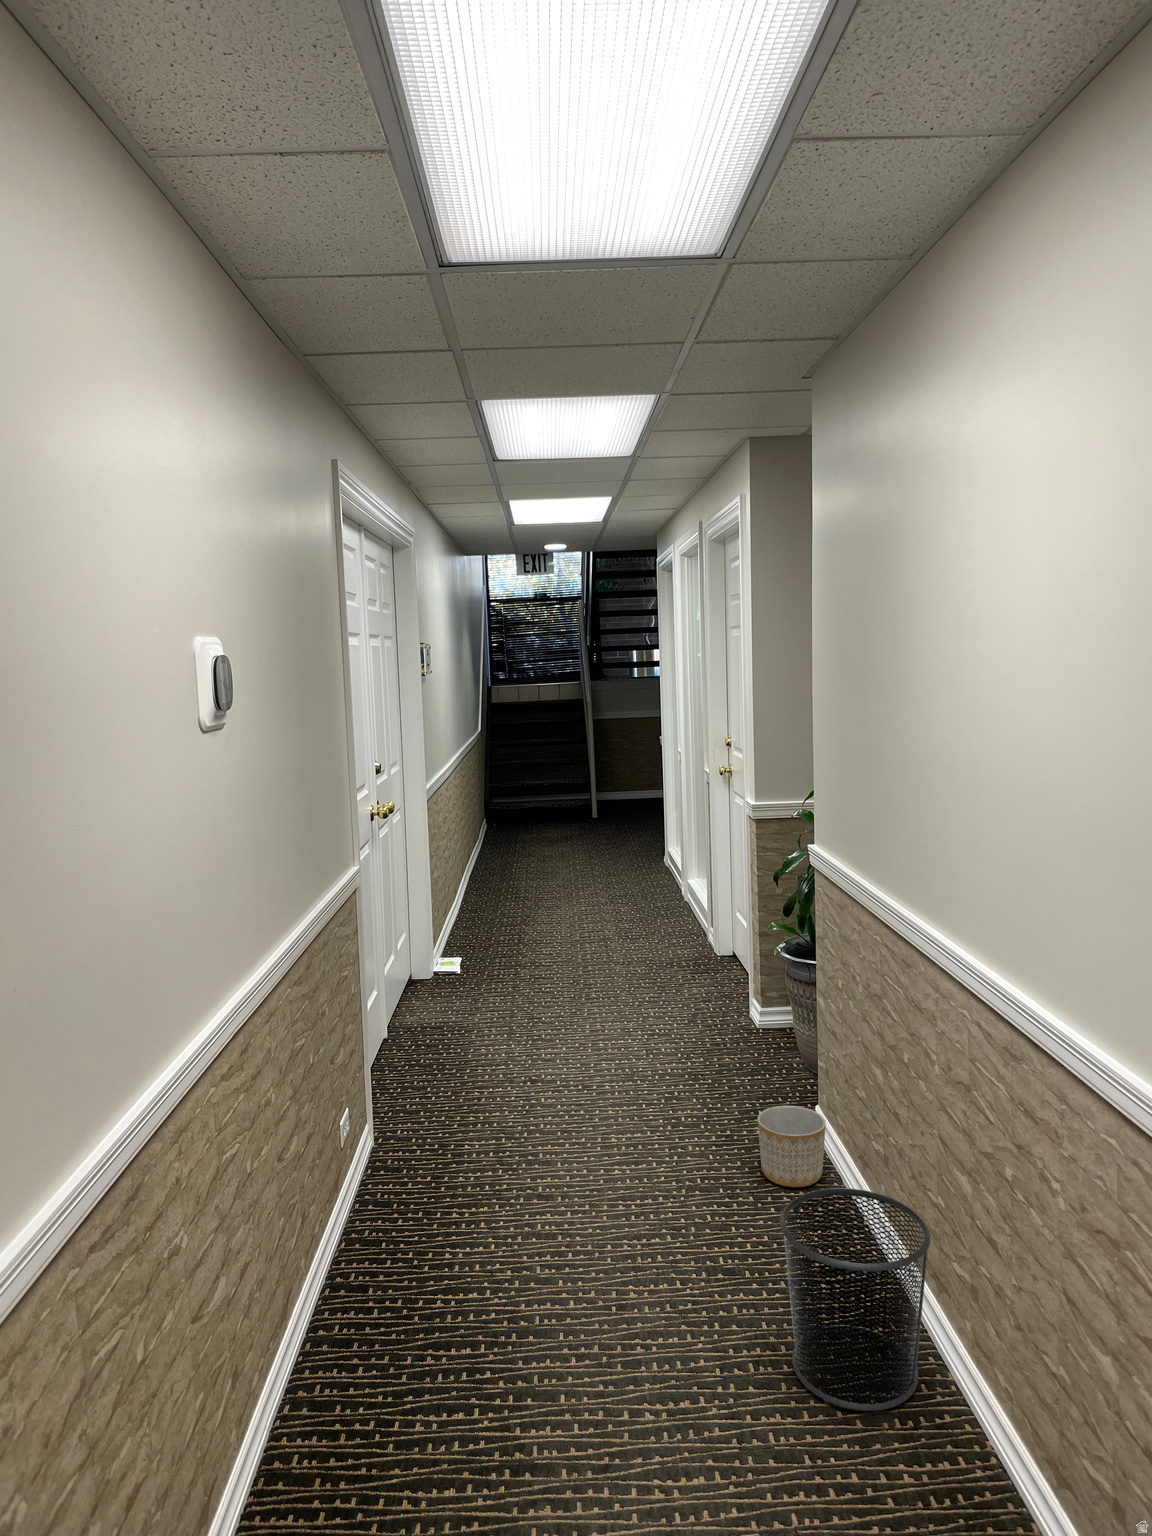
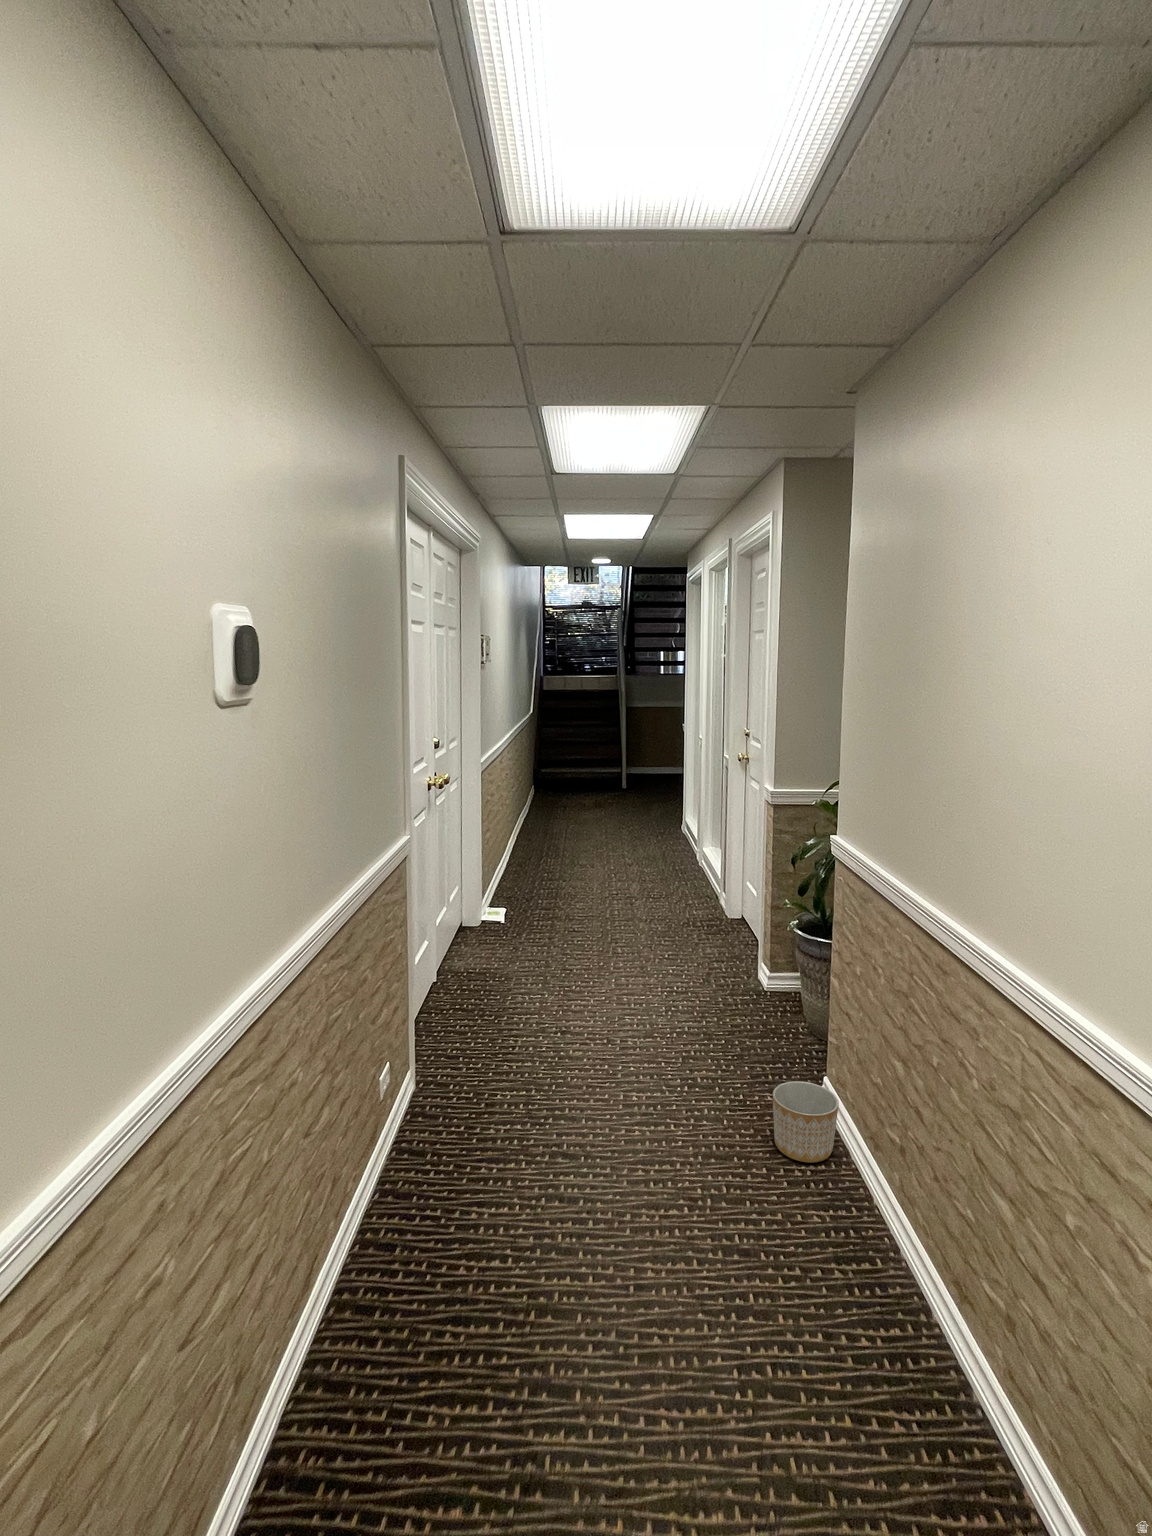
waste bin: present [780,1188,931,1411] -> none [806,1193,966,1437]

